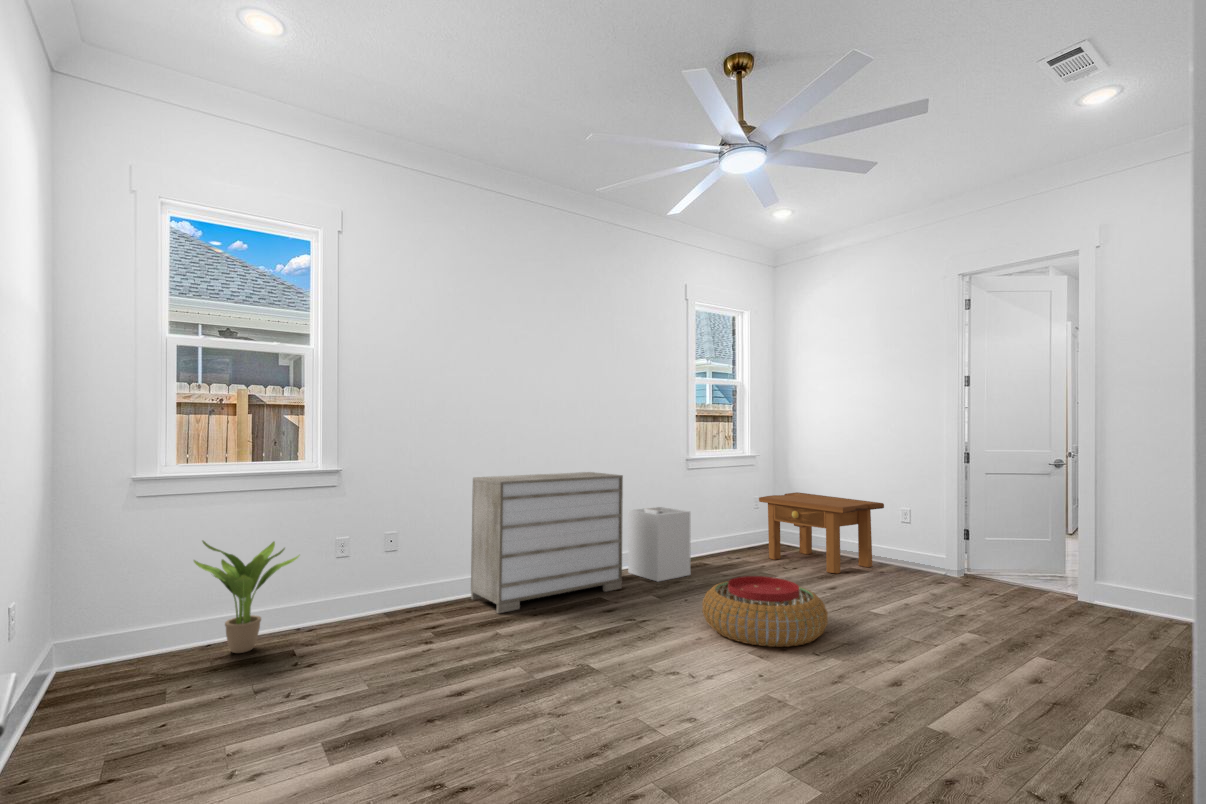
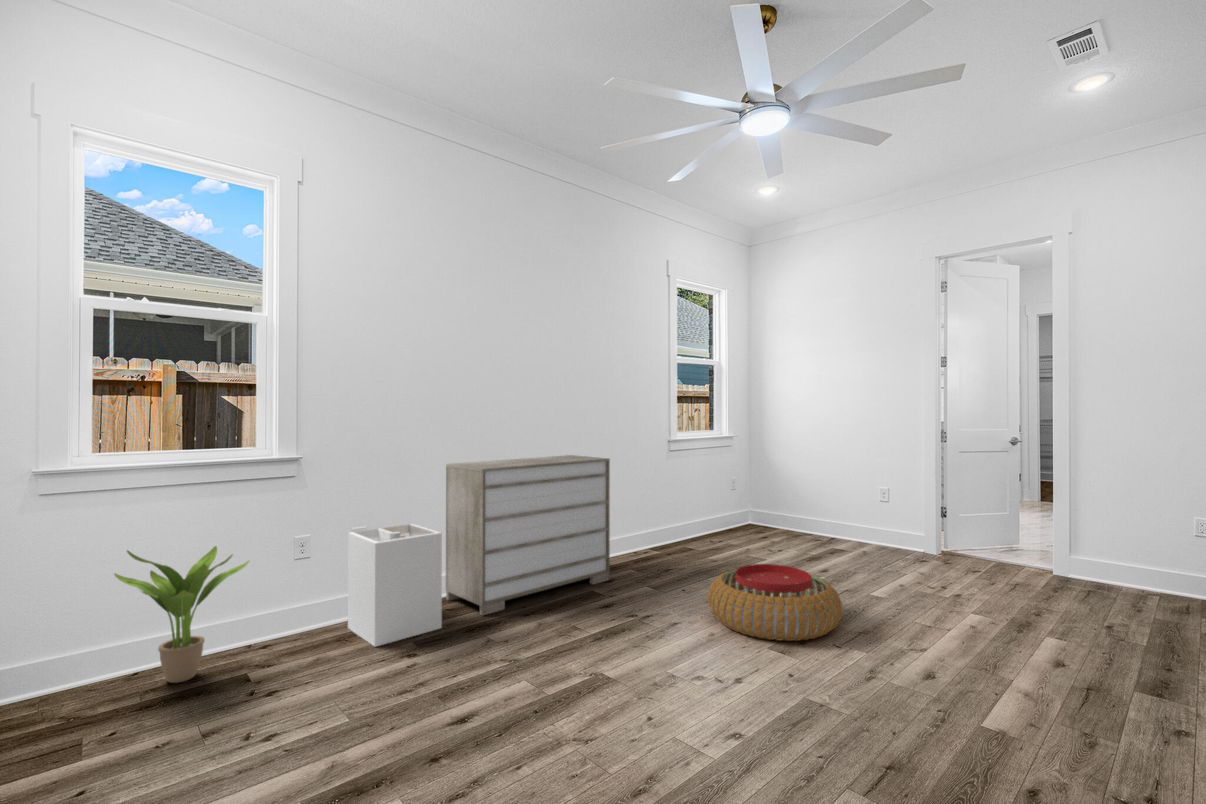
side table: present [759,492,884,573] -> none [739,472,867,555]
laundry hamper: present [628,507,691,582] -> present [348,524,442,647]

